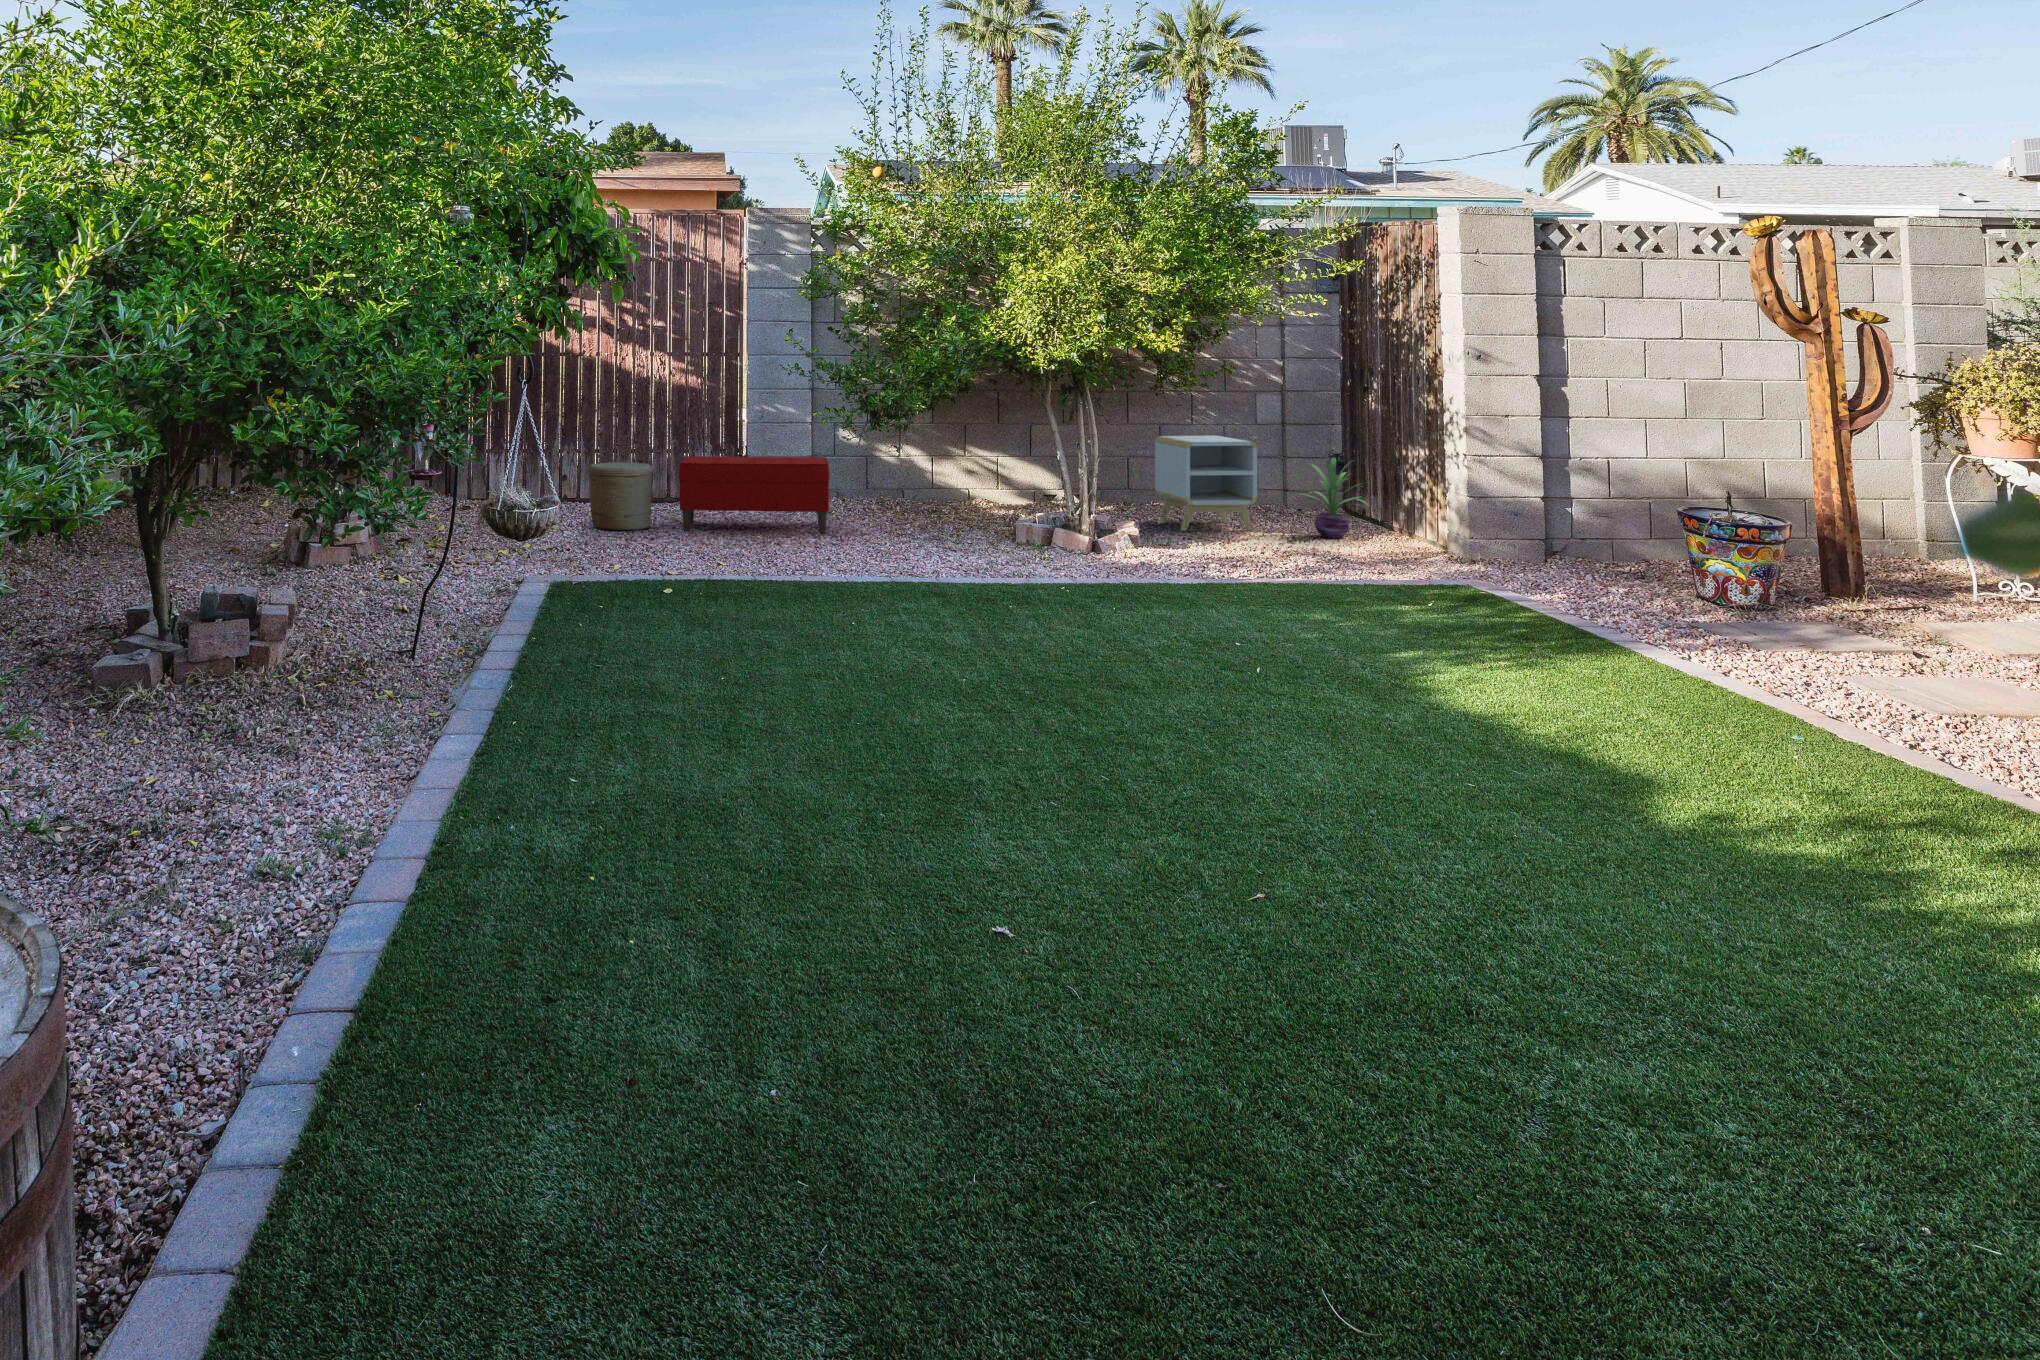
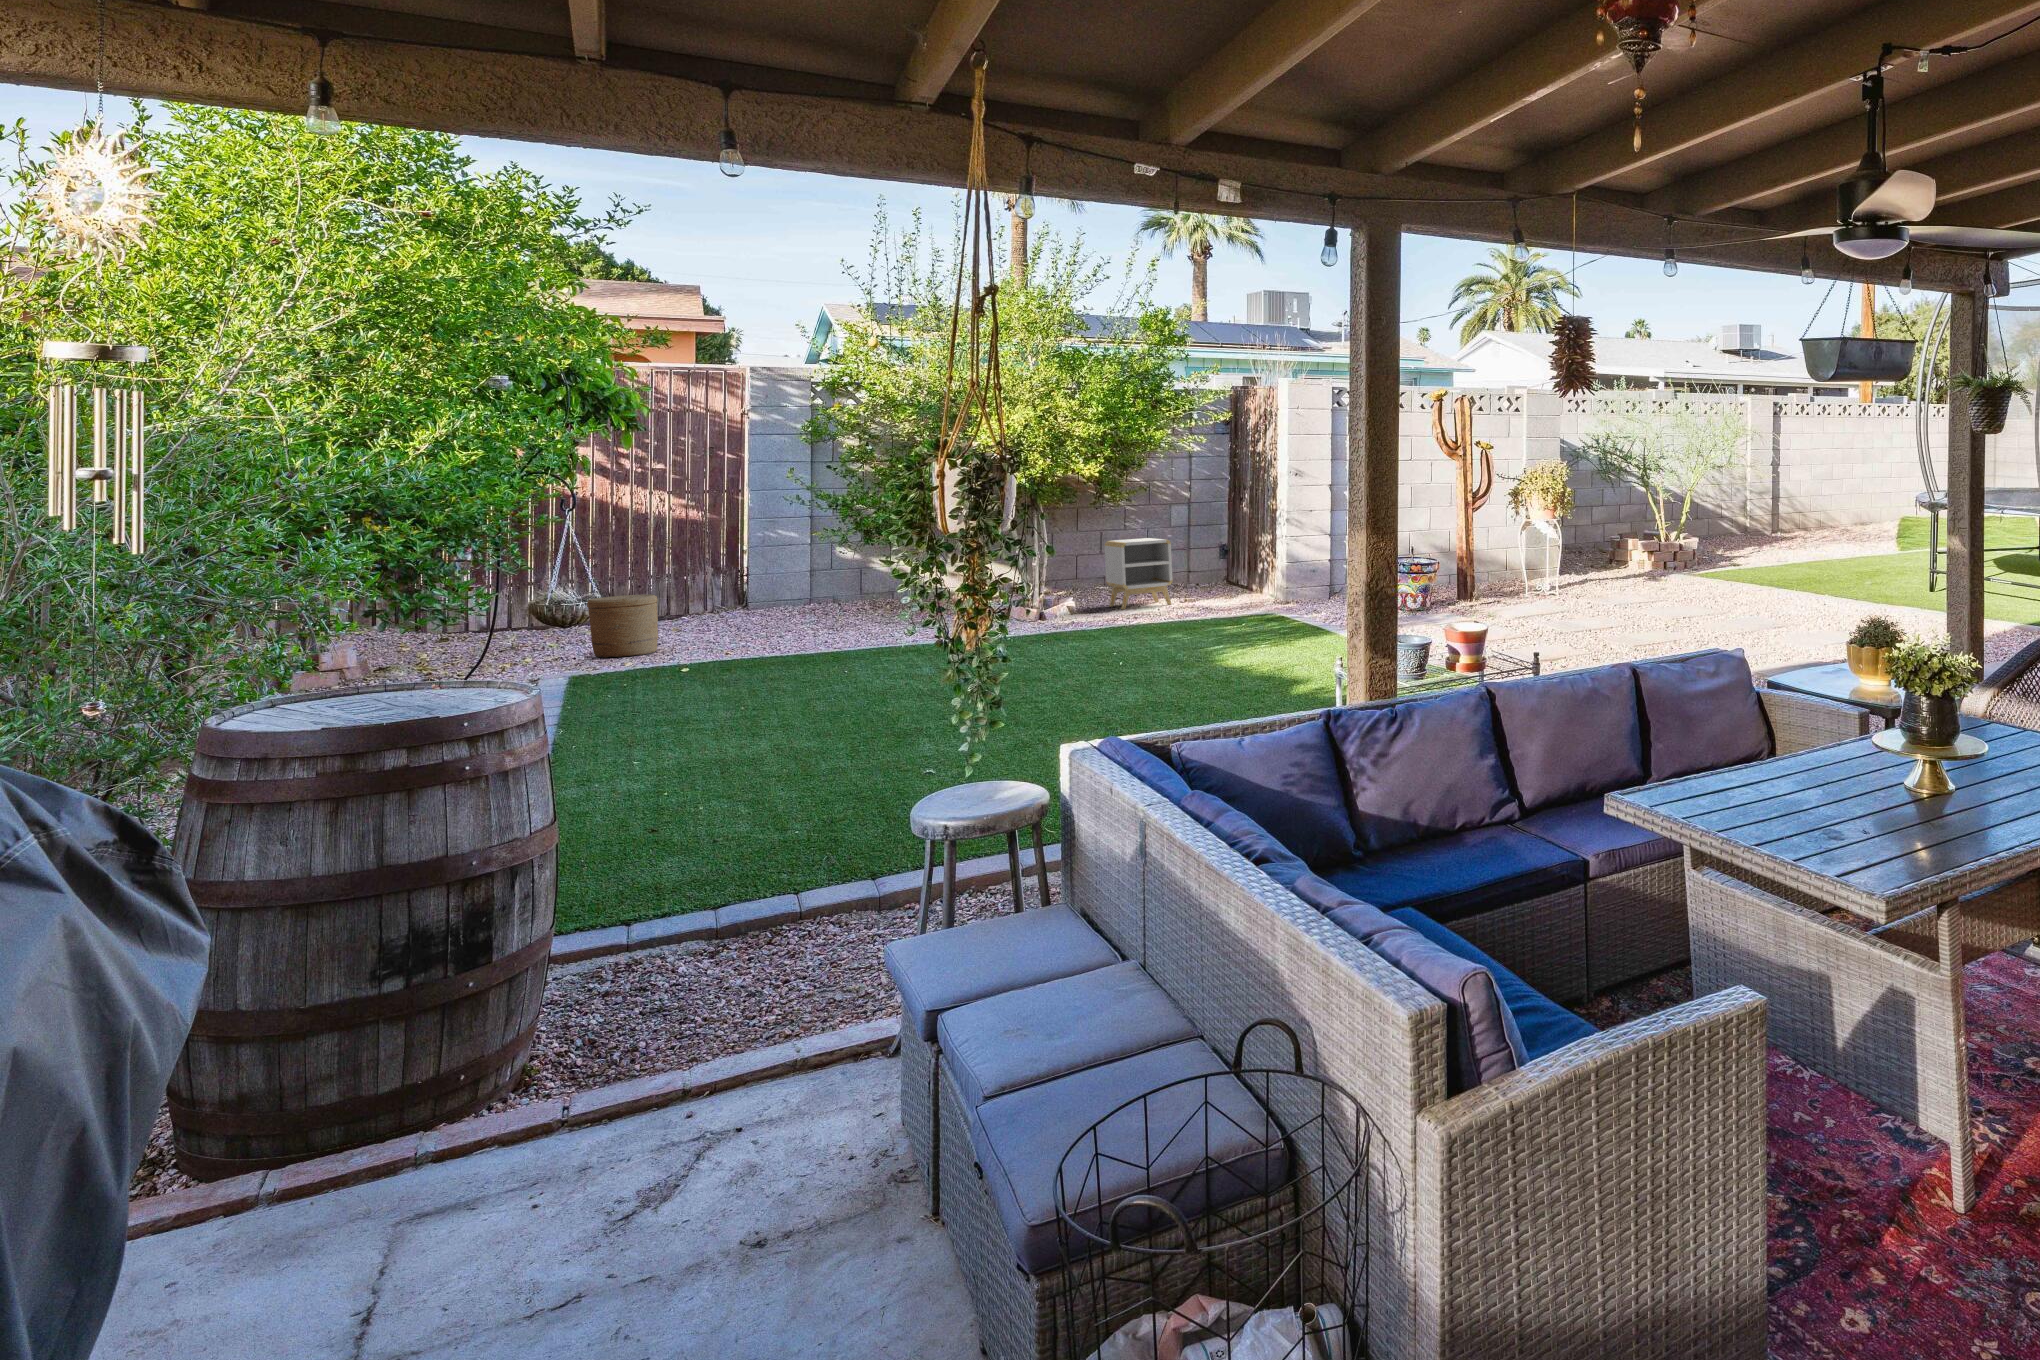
bench: present [679,456,830,534] -> none [686,576,833,651]
decorative plant: present [1303,457,1378,538] -> none [1189,547,1251,604]

